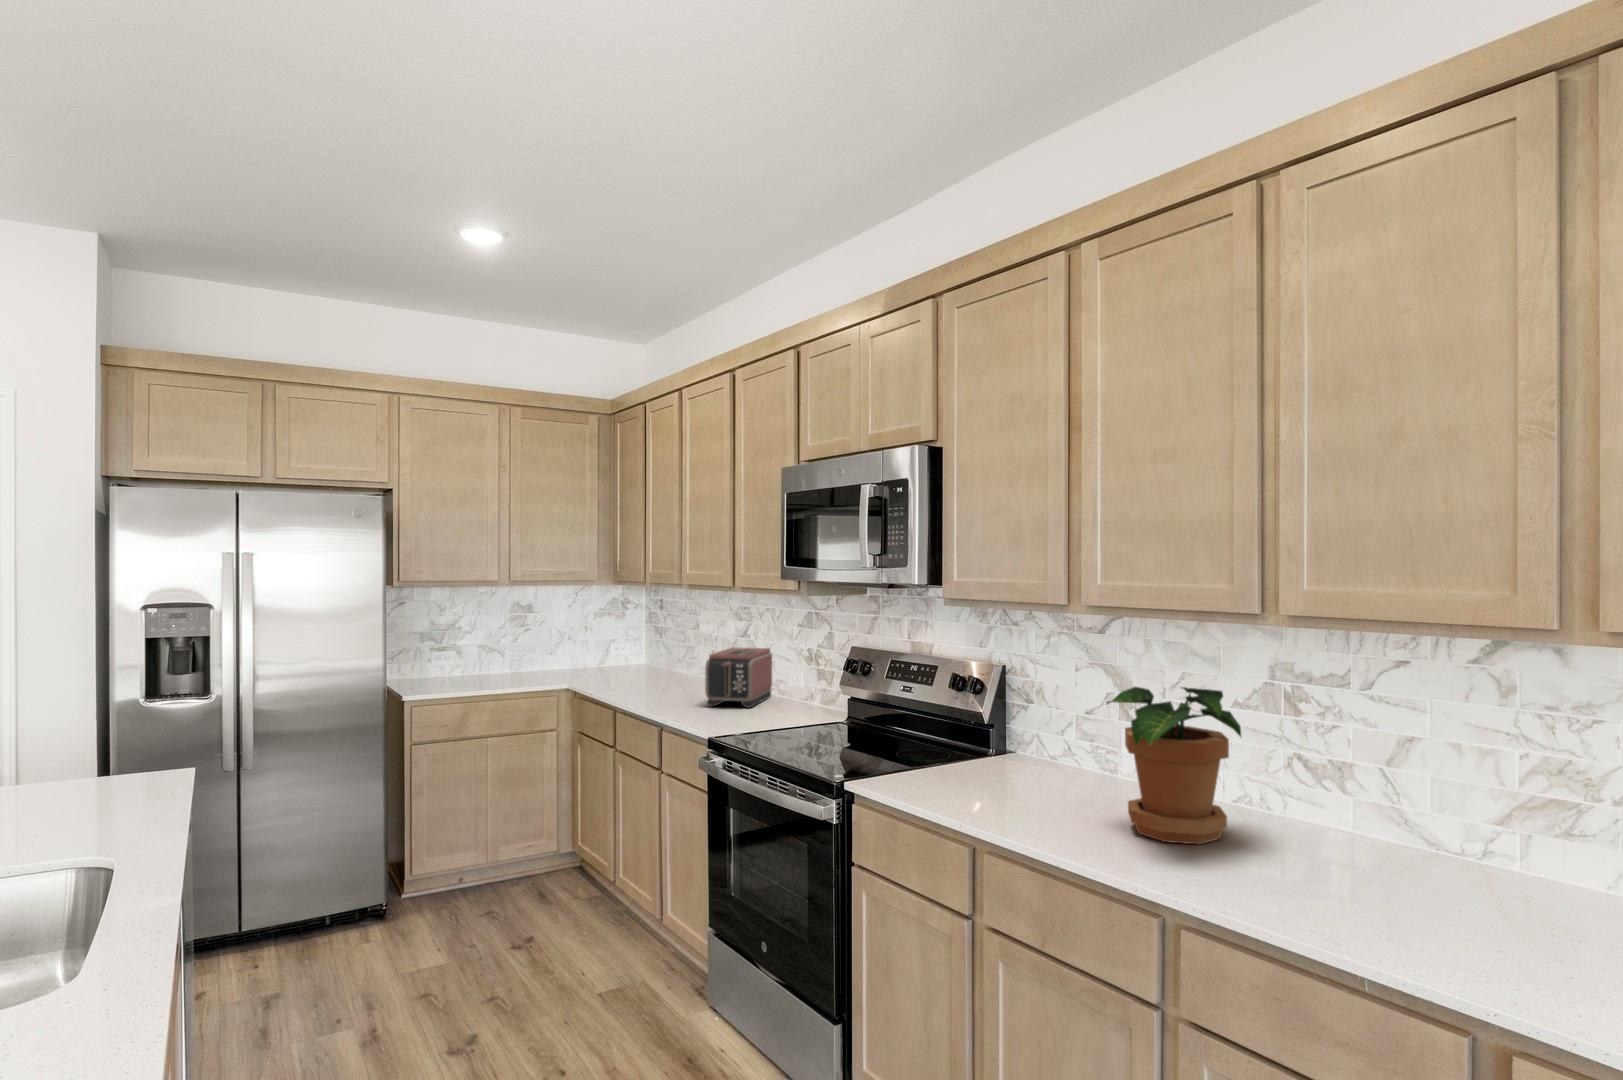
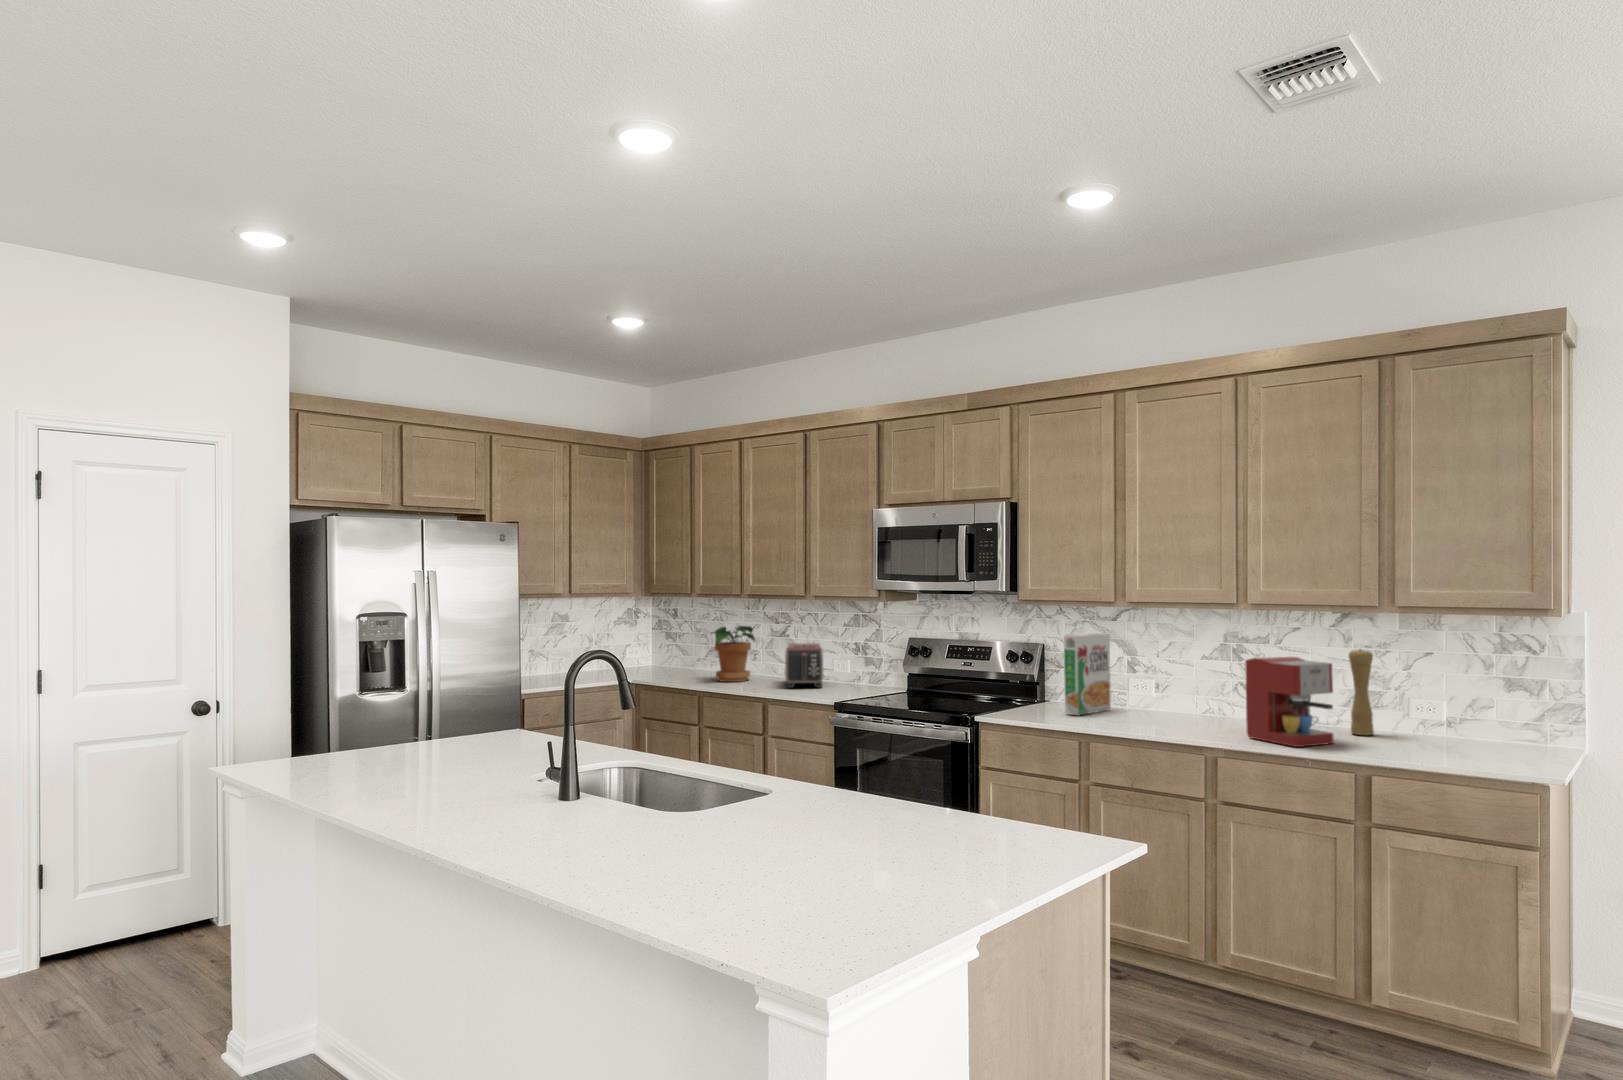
cereal box: none [997,653,1085,789] -> present [1064,633,1111,716]
potted plant: present [1106,687,1241,844] -> present [712,626,755,682]
pepper mill: none [1502,715,1561,901] -> present [1349,649,1374,735]
coffee maker: none [1264,724,1453,930] -> present [1245,657,1334,747]

